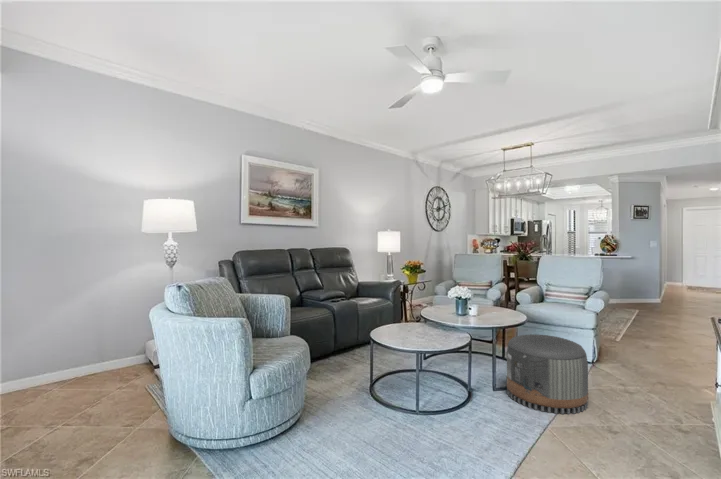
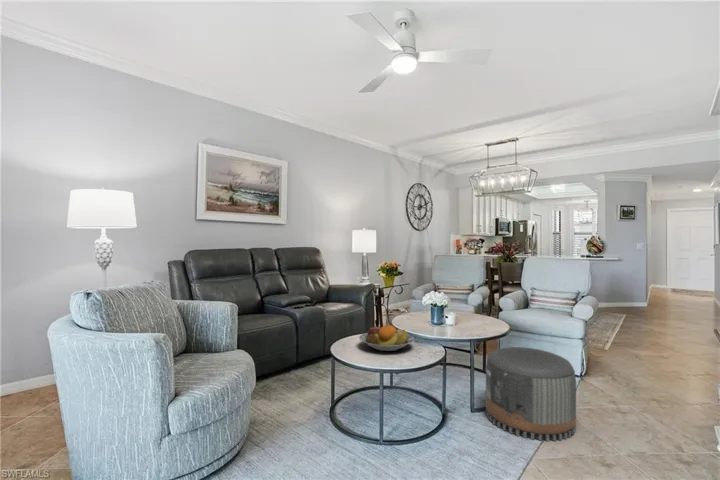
fruit bowl: none [394,314,443,337] -> present [359,325,414,351]

